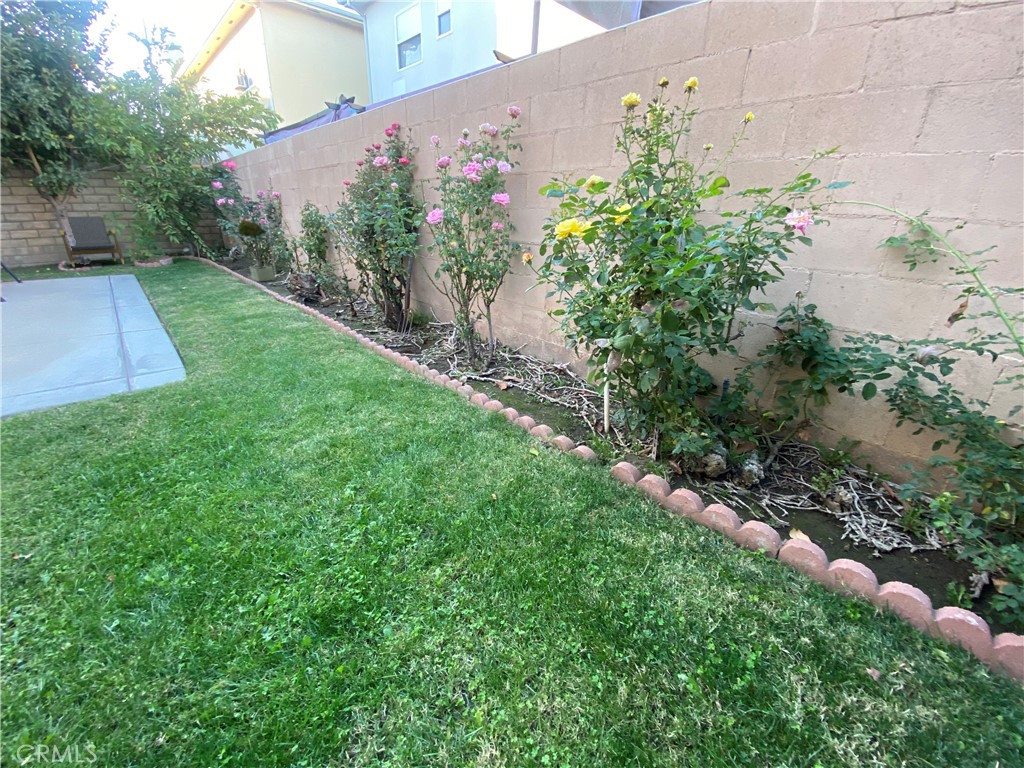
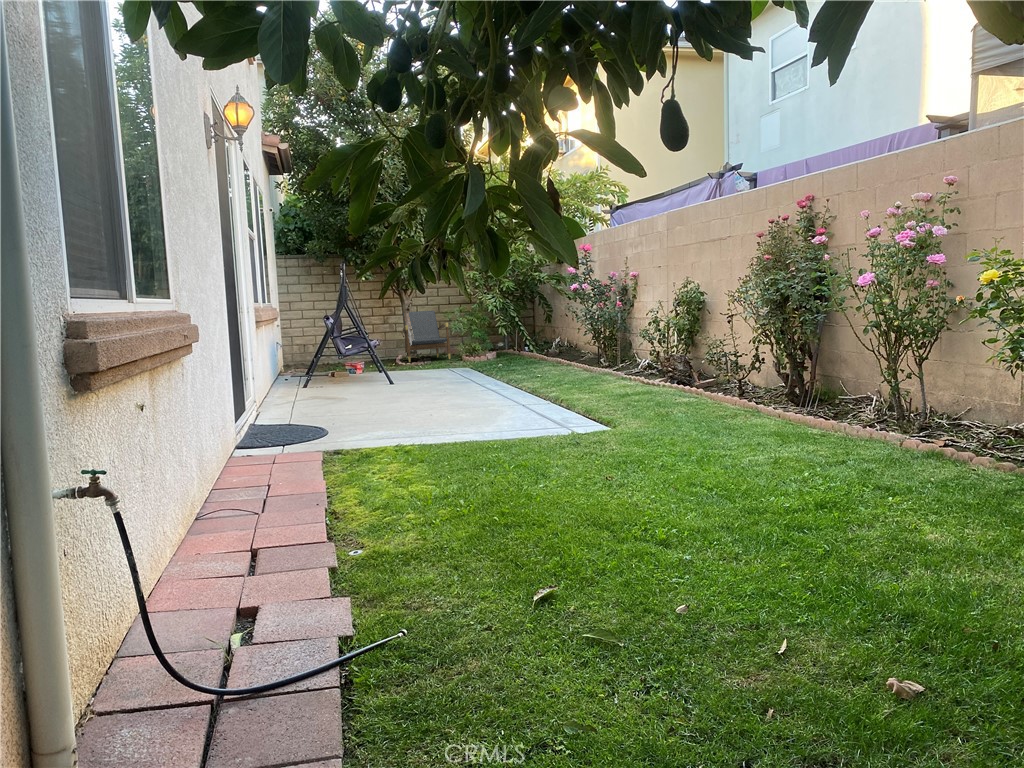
potted tree: present [238,220,275,281] -> none [594,303,624,370]

